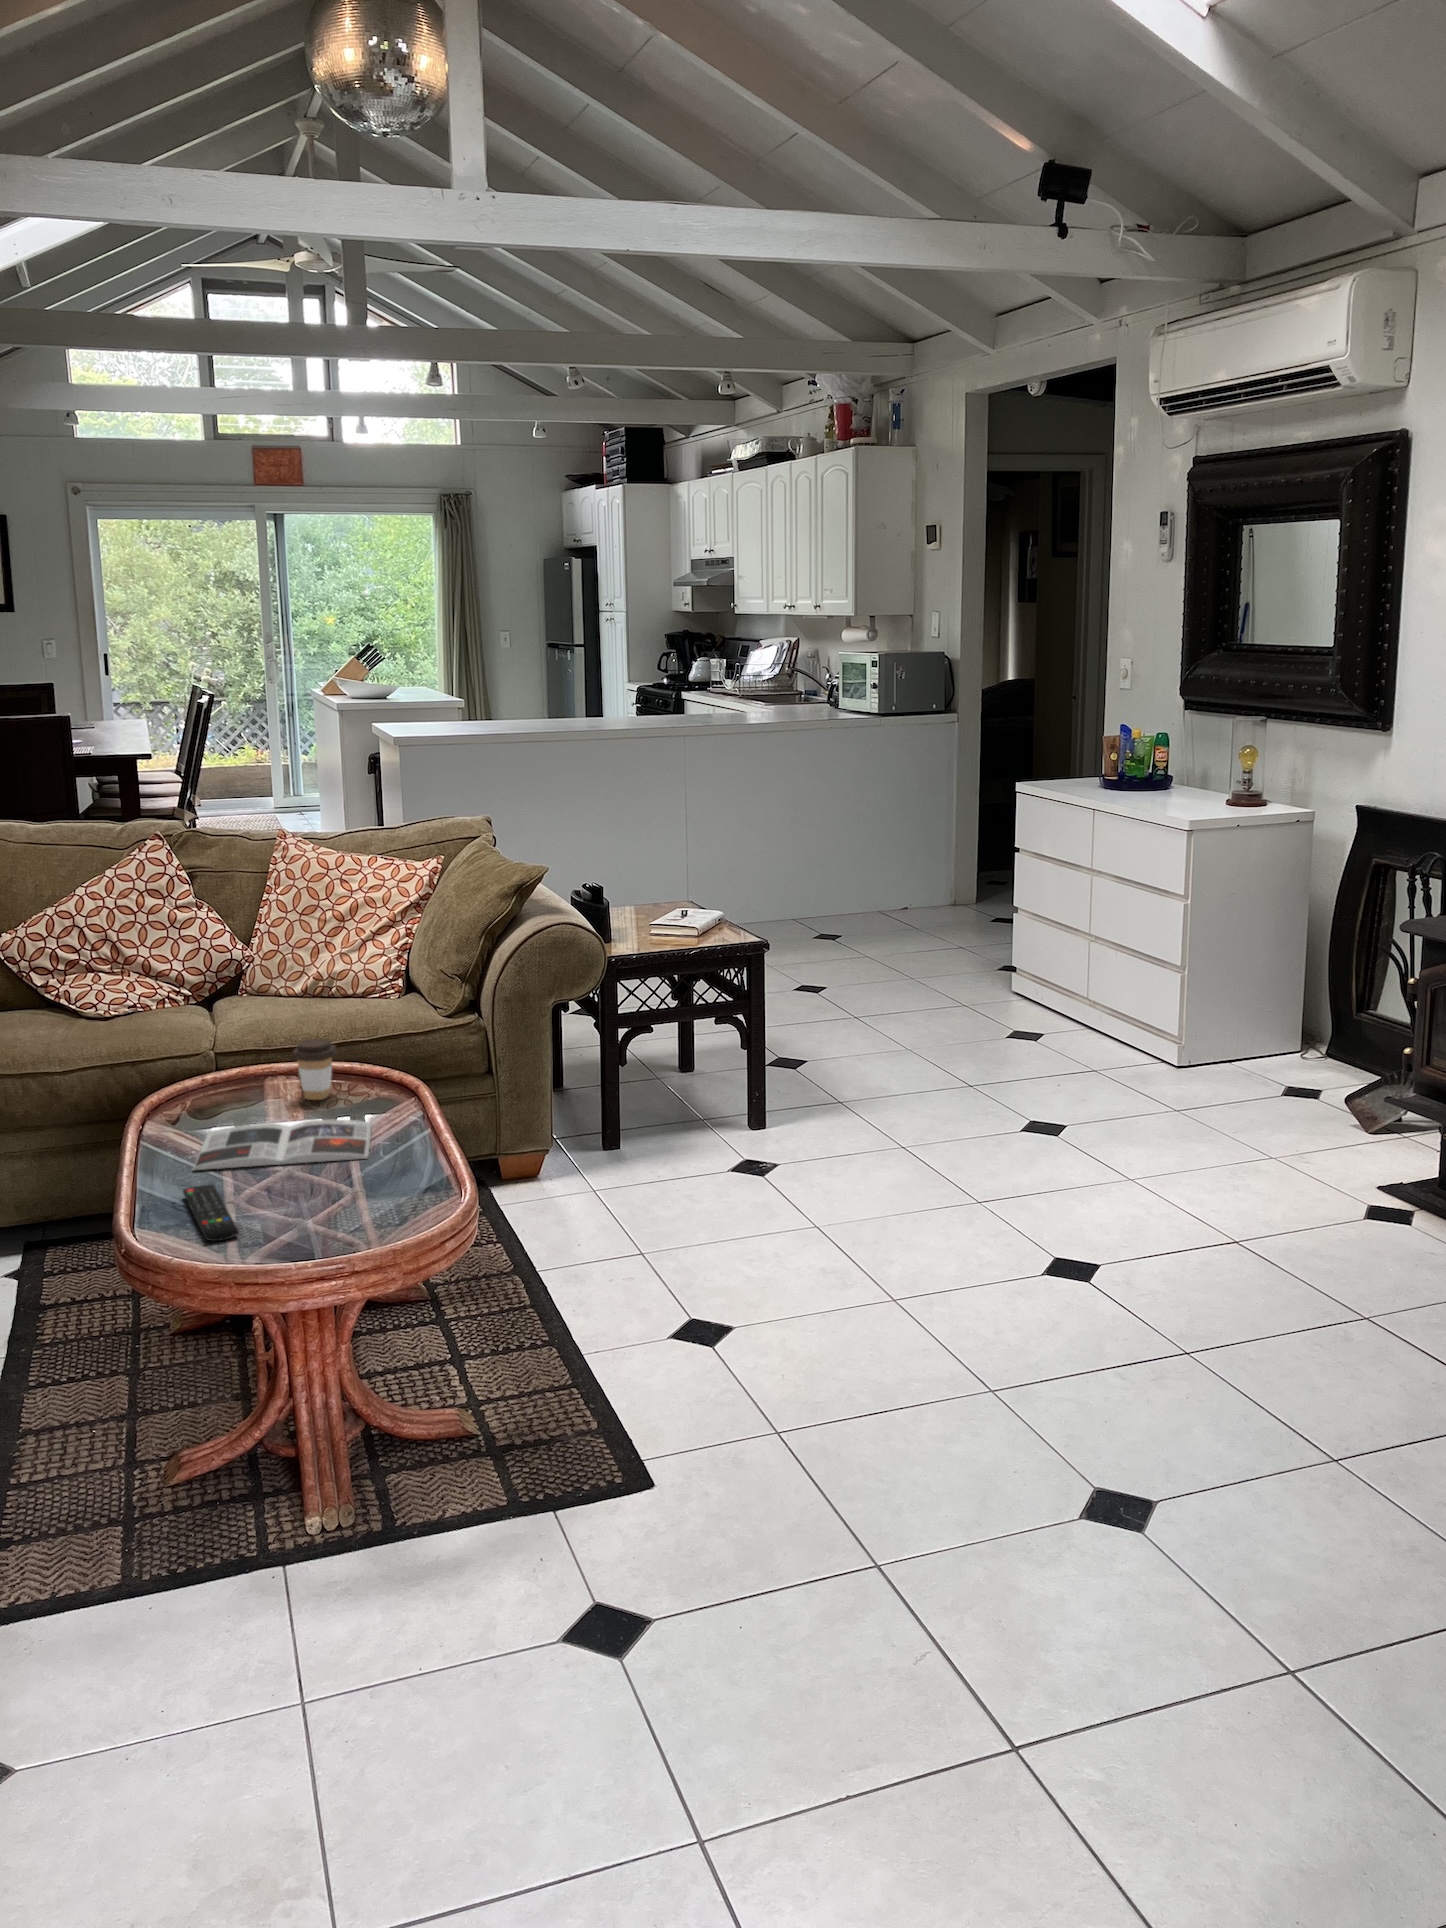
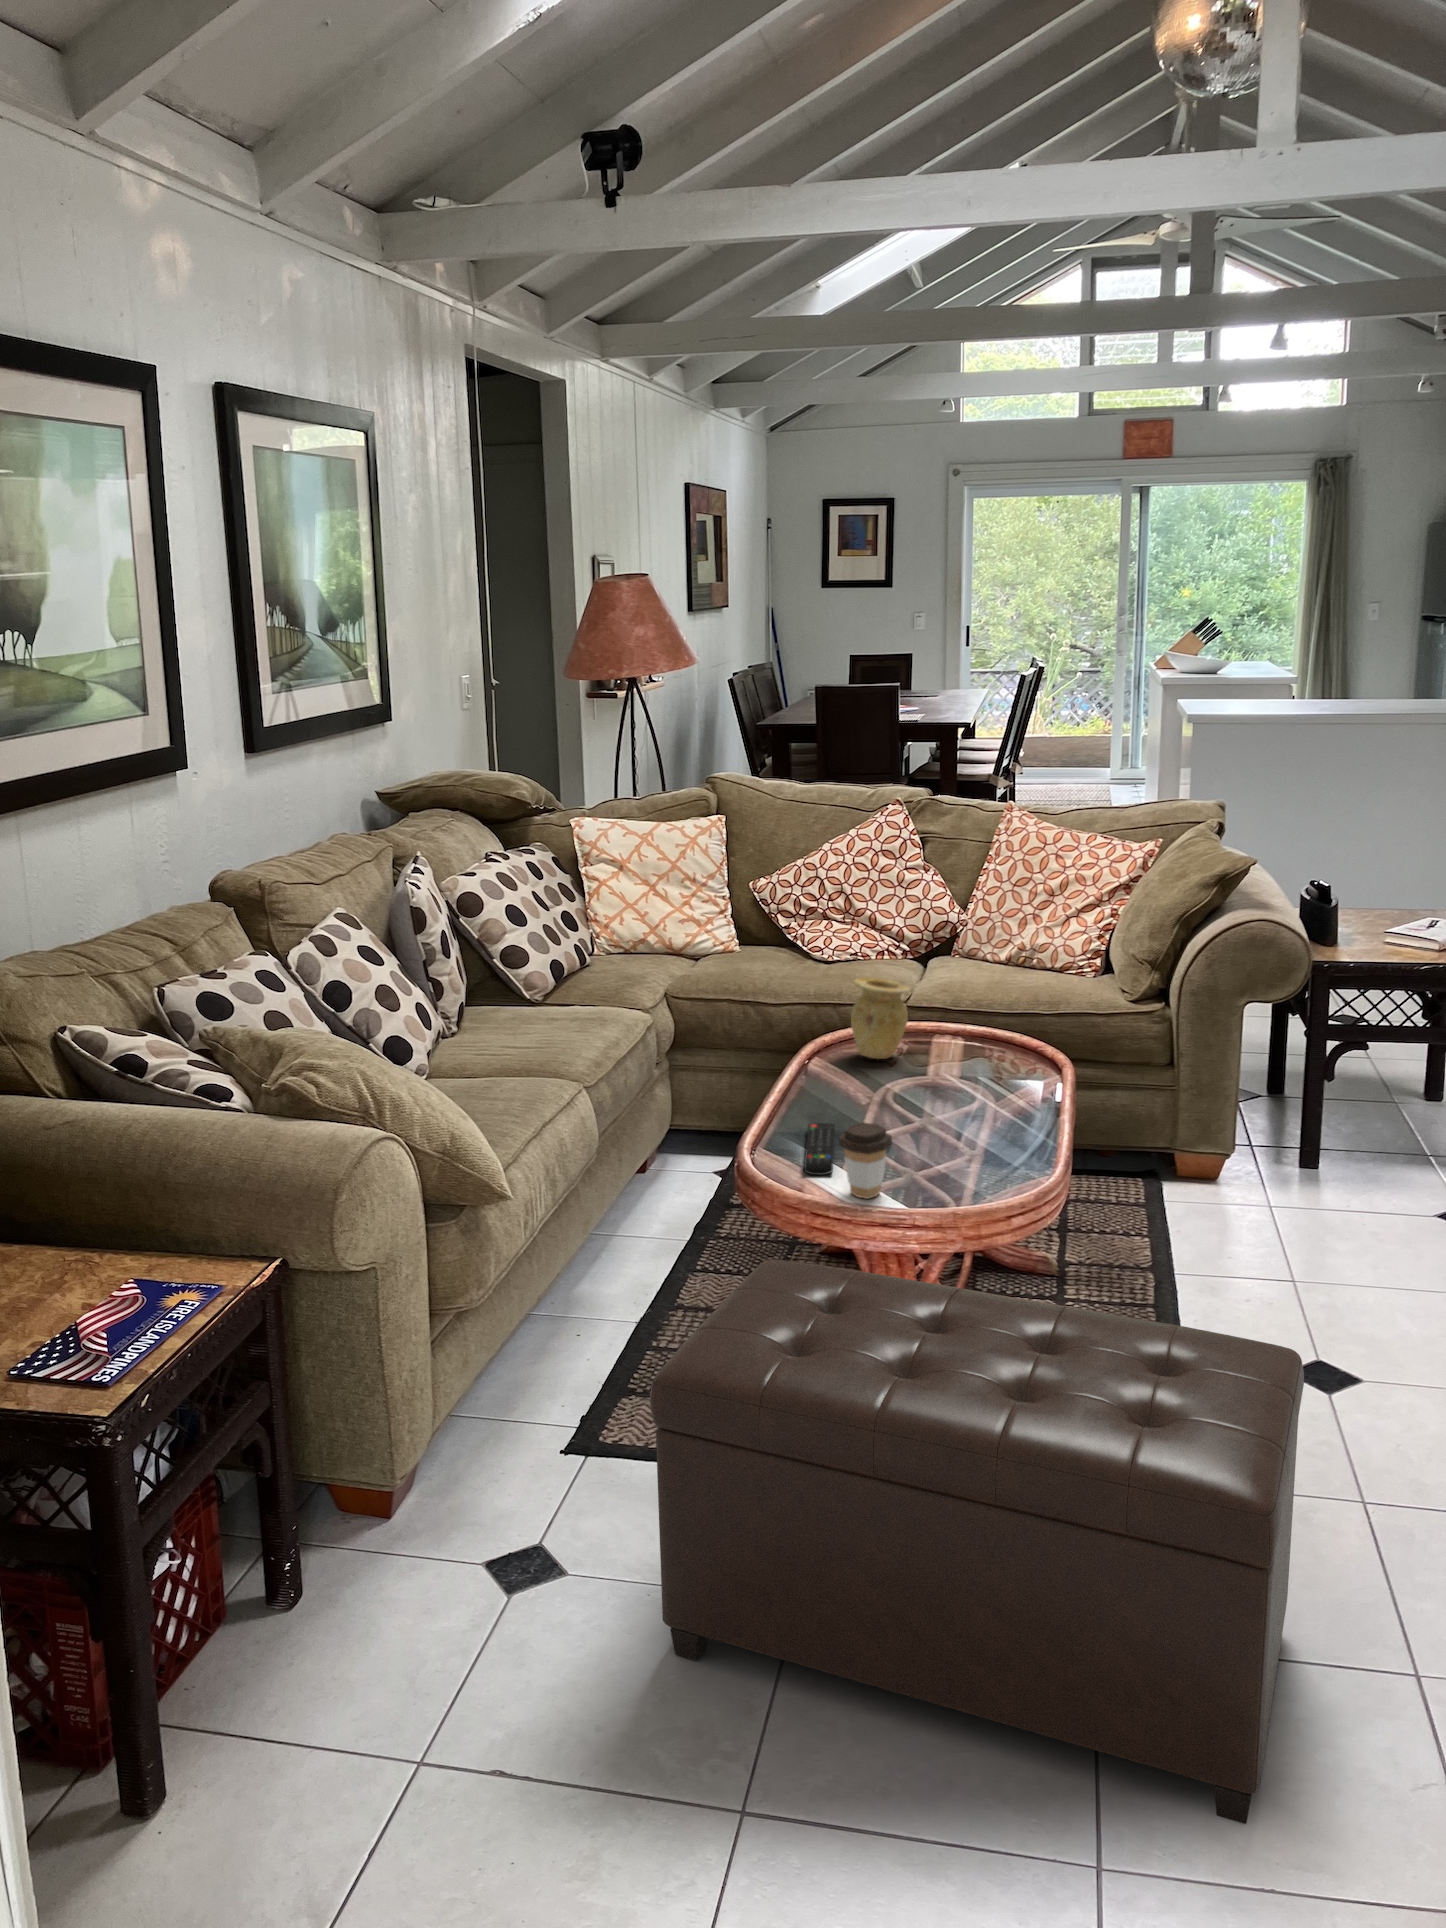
vase: none [184,1024,249,1111] -> present [851,977,910,1059]
coffee cup: present [293,1039,336,1100] -> present [839,1122,892,1199]
magazine: present [193,1120,372,1170] -> none [828,1076,1003,1126]
ottoman: none [146,1300,812,1805] -> present [650,1259,1304,1824]

